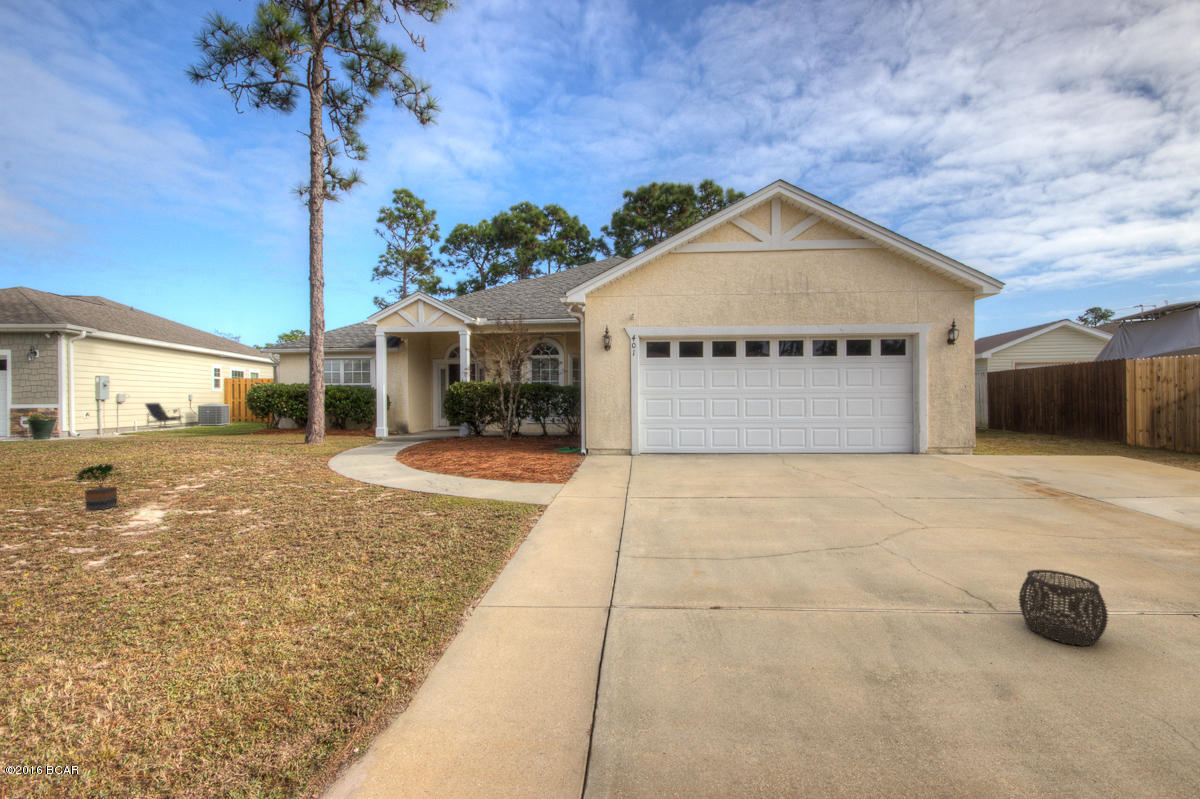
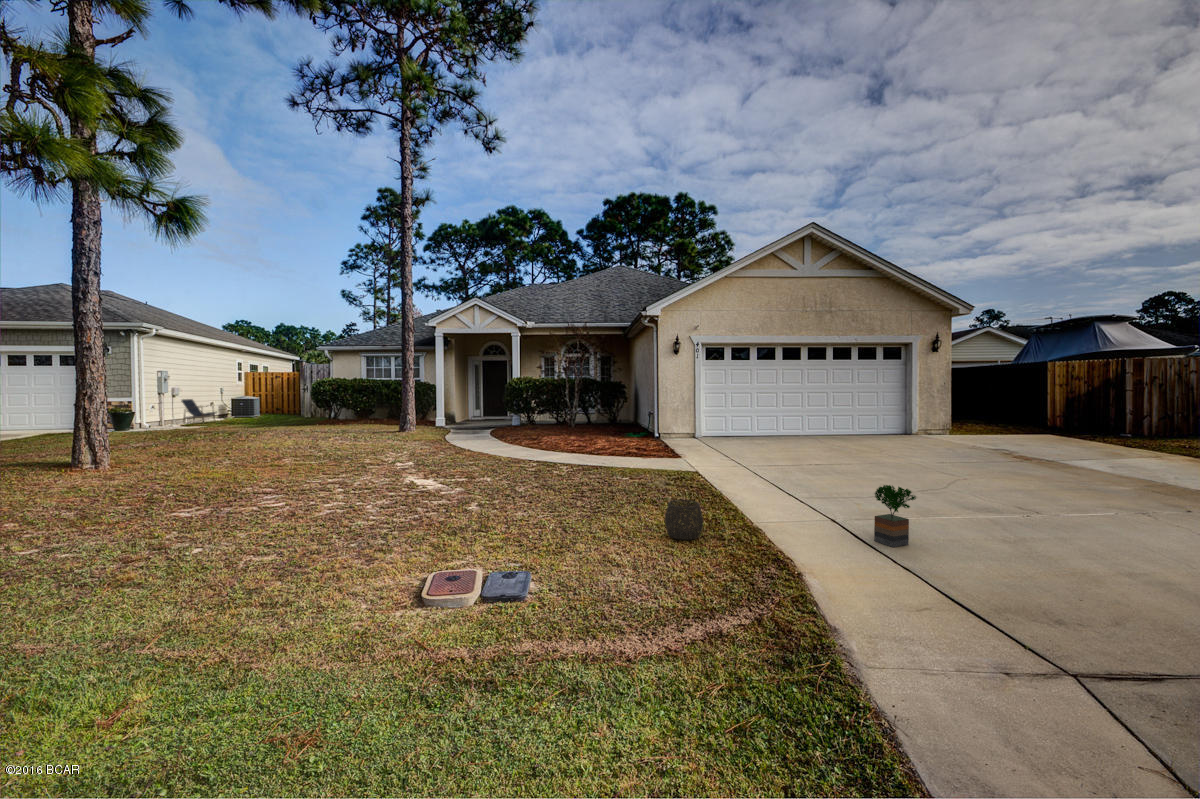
potted tree: present [76,464,121,510] -> present [874,485,916,547]
woven basket: present [1019,570,1108,646] -> present [665,500,703,540]

